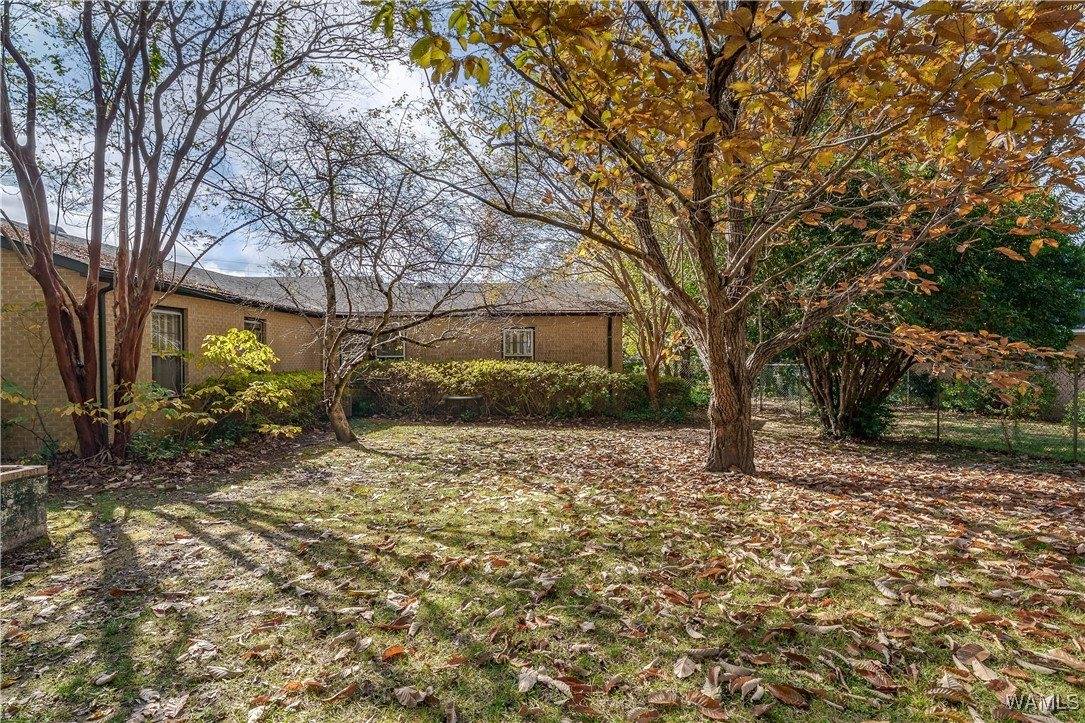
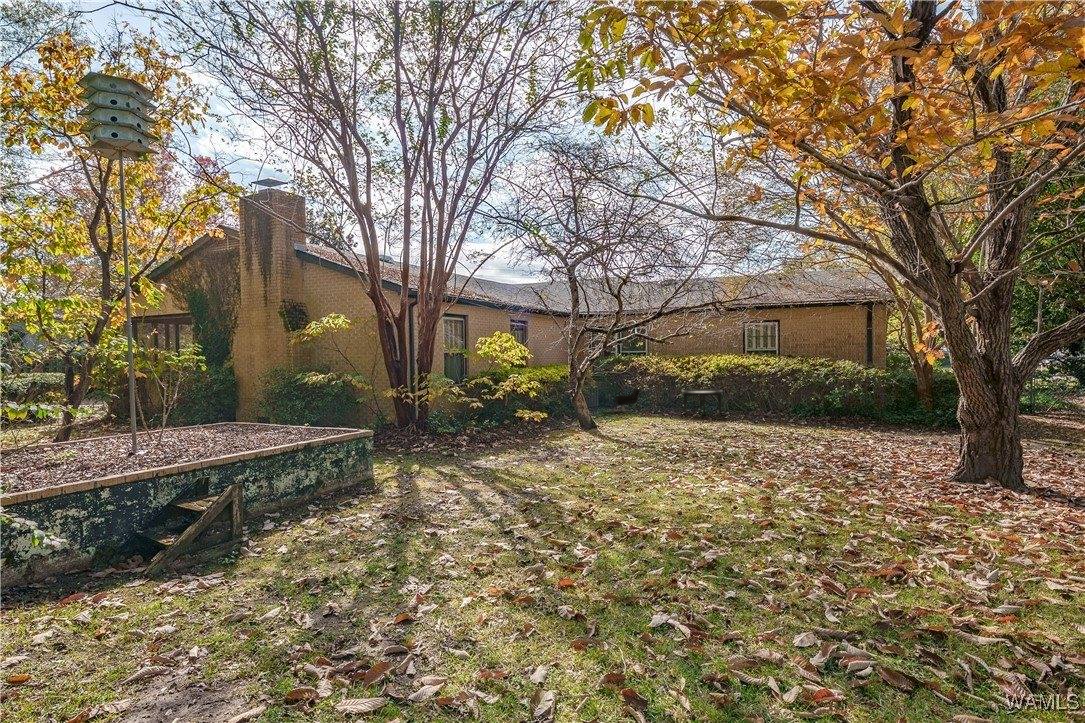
lounge chair: none [369,394,400,420] -> present [615,388,640,412]

